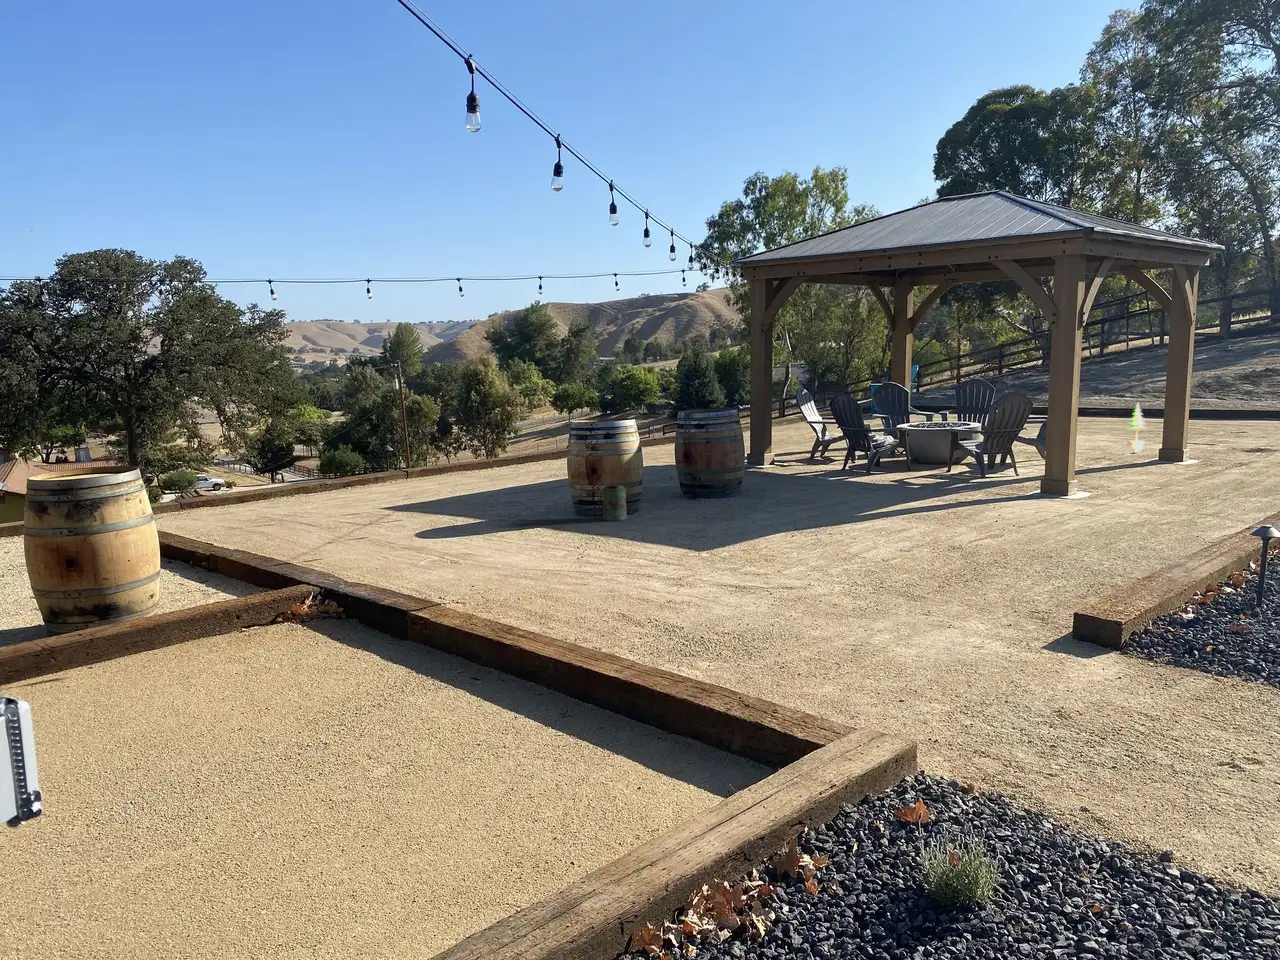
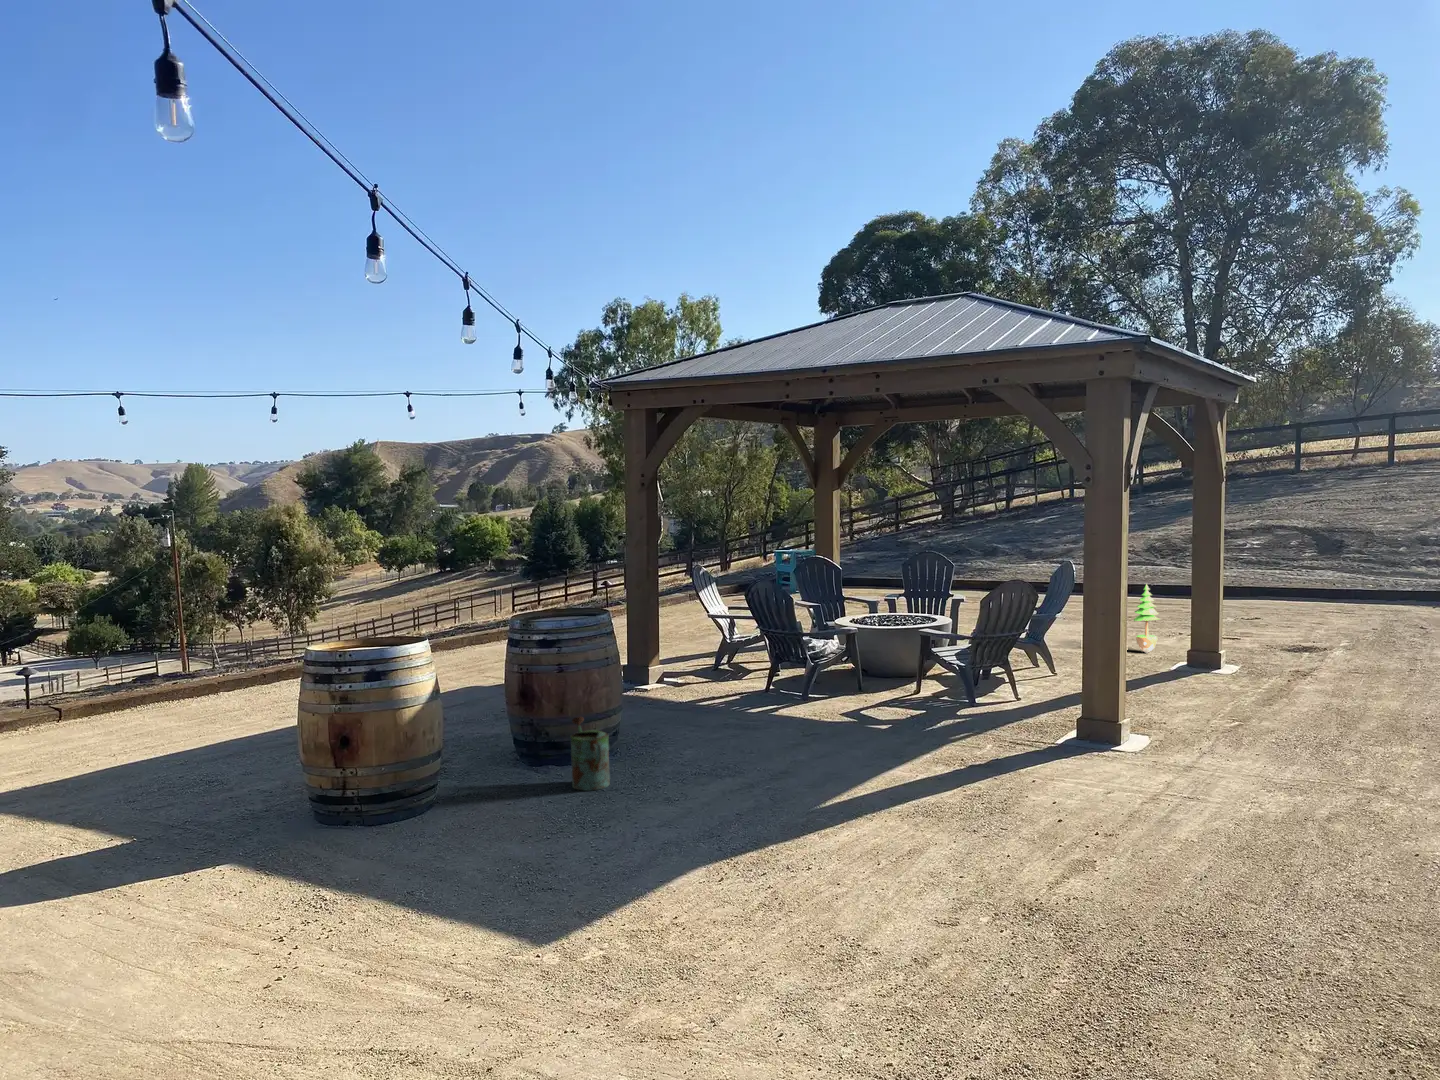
watering can: present [602,485,627,521] -> present [571,717,610,790]

